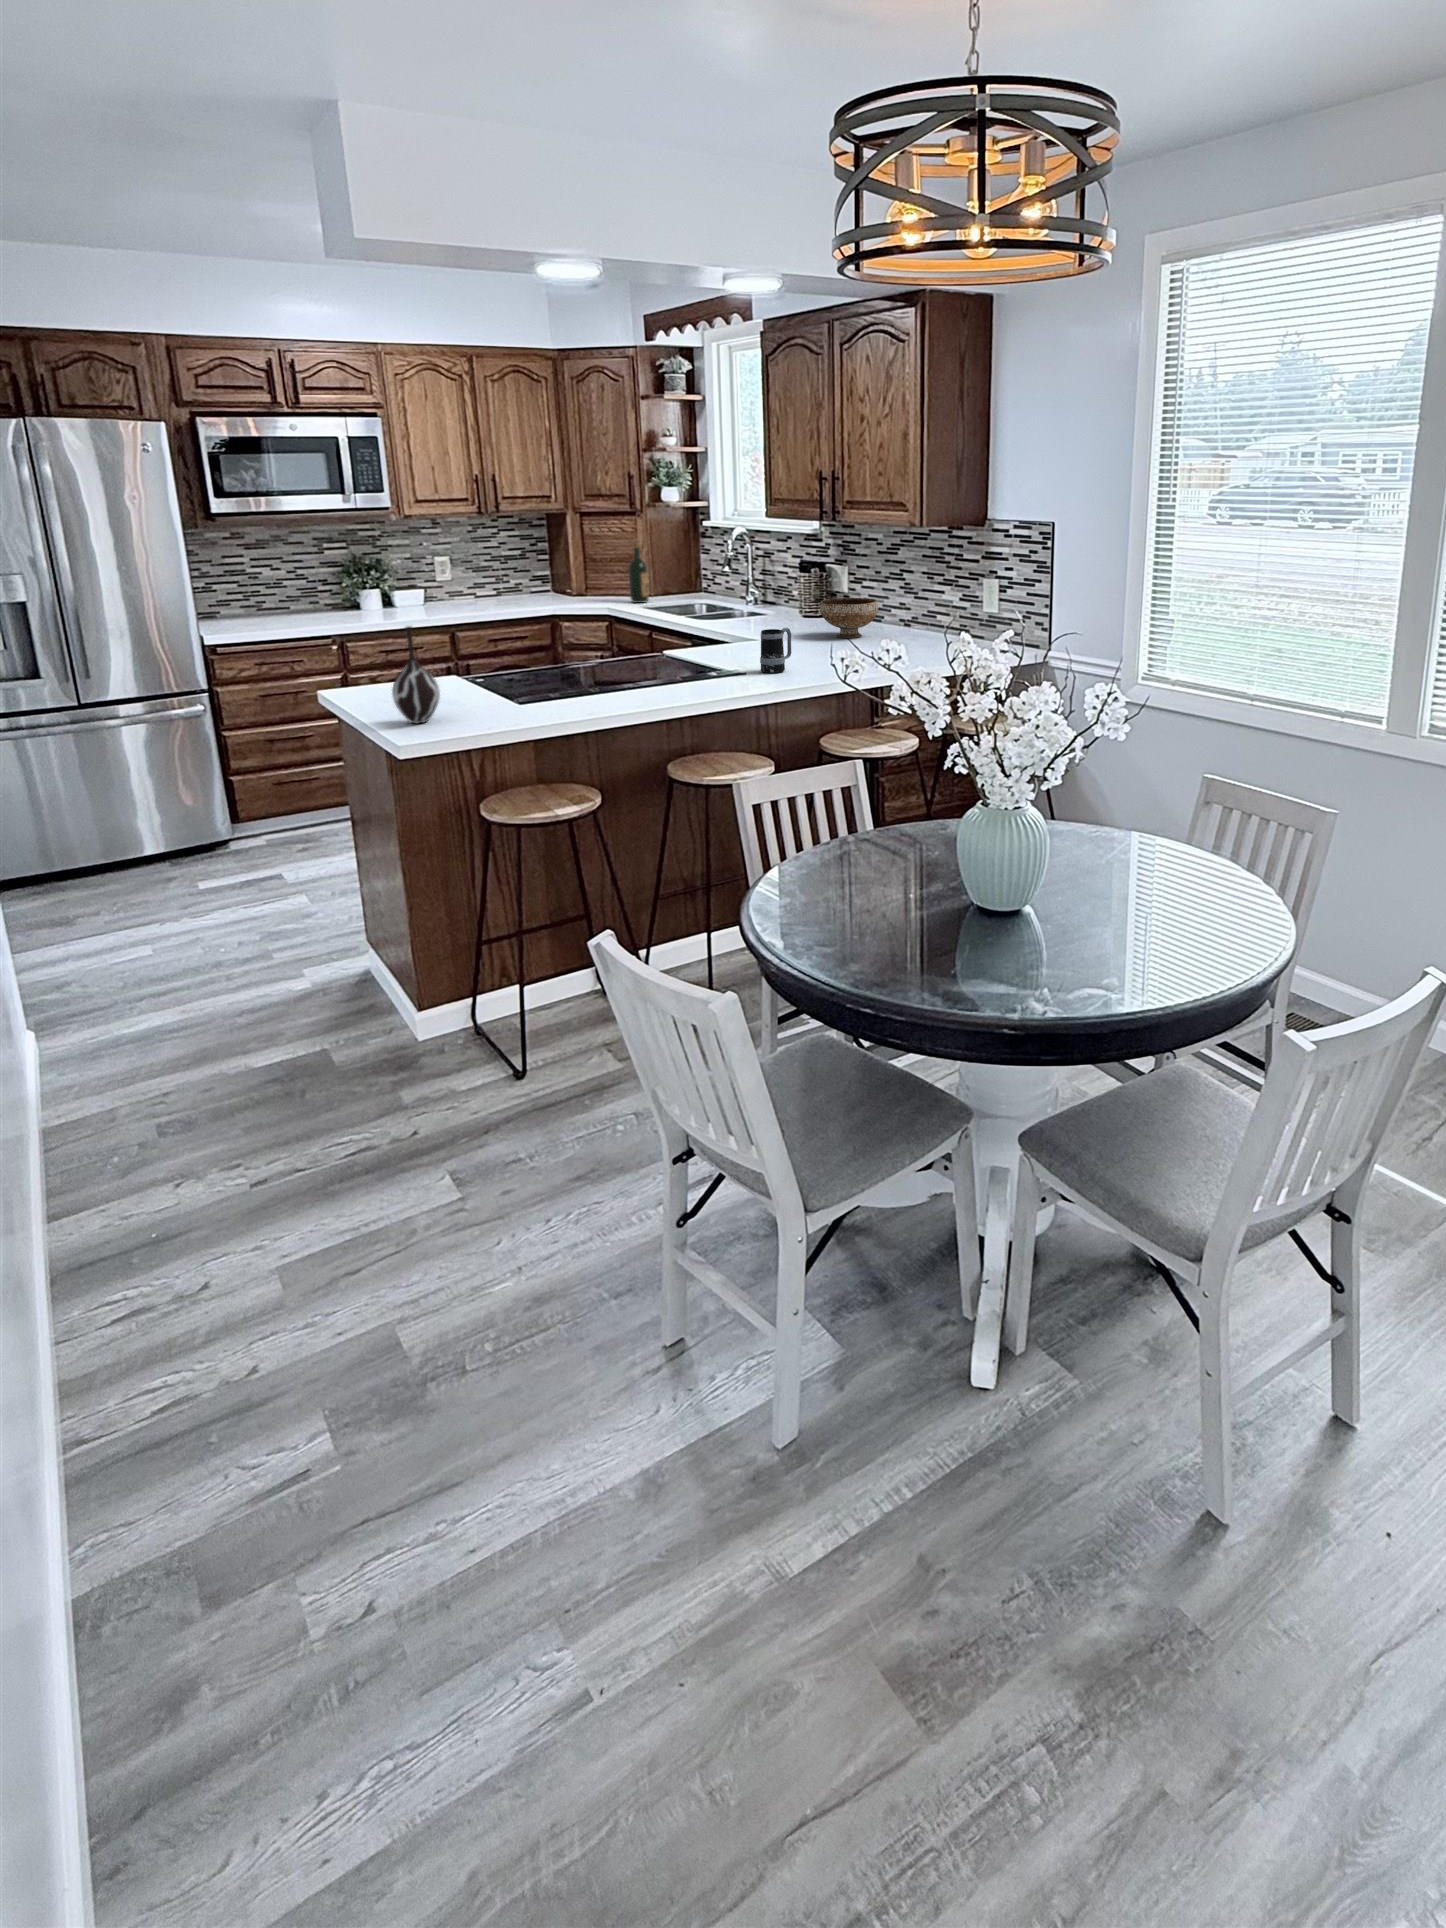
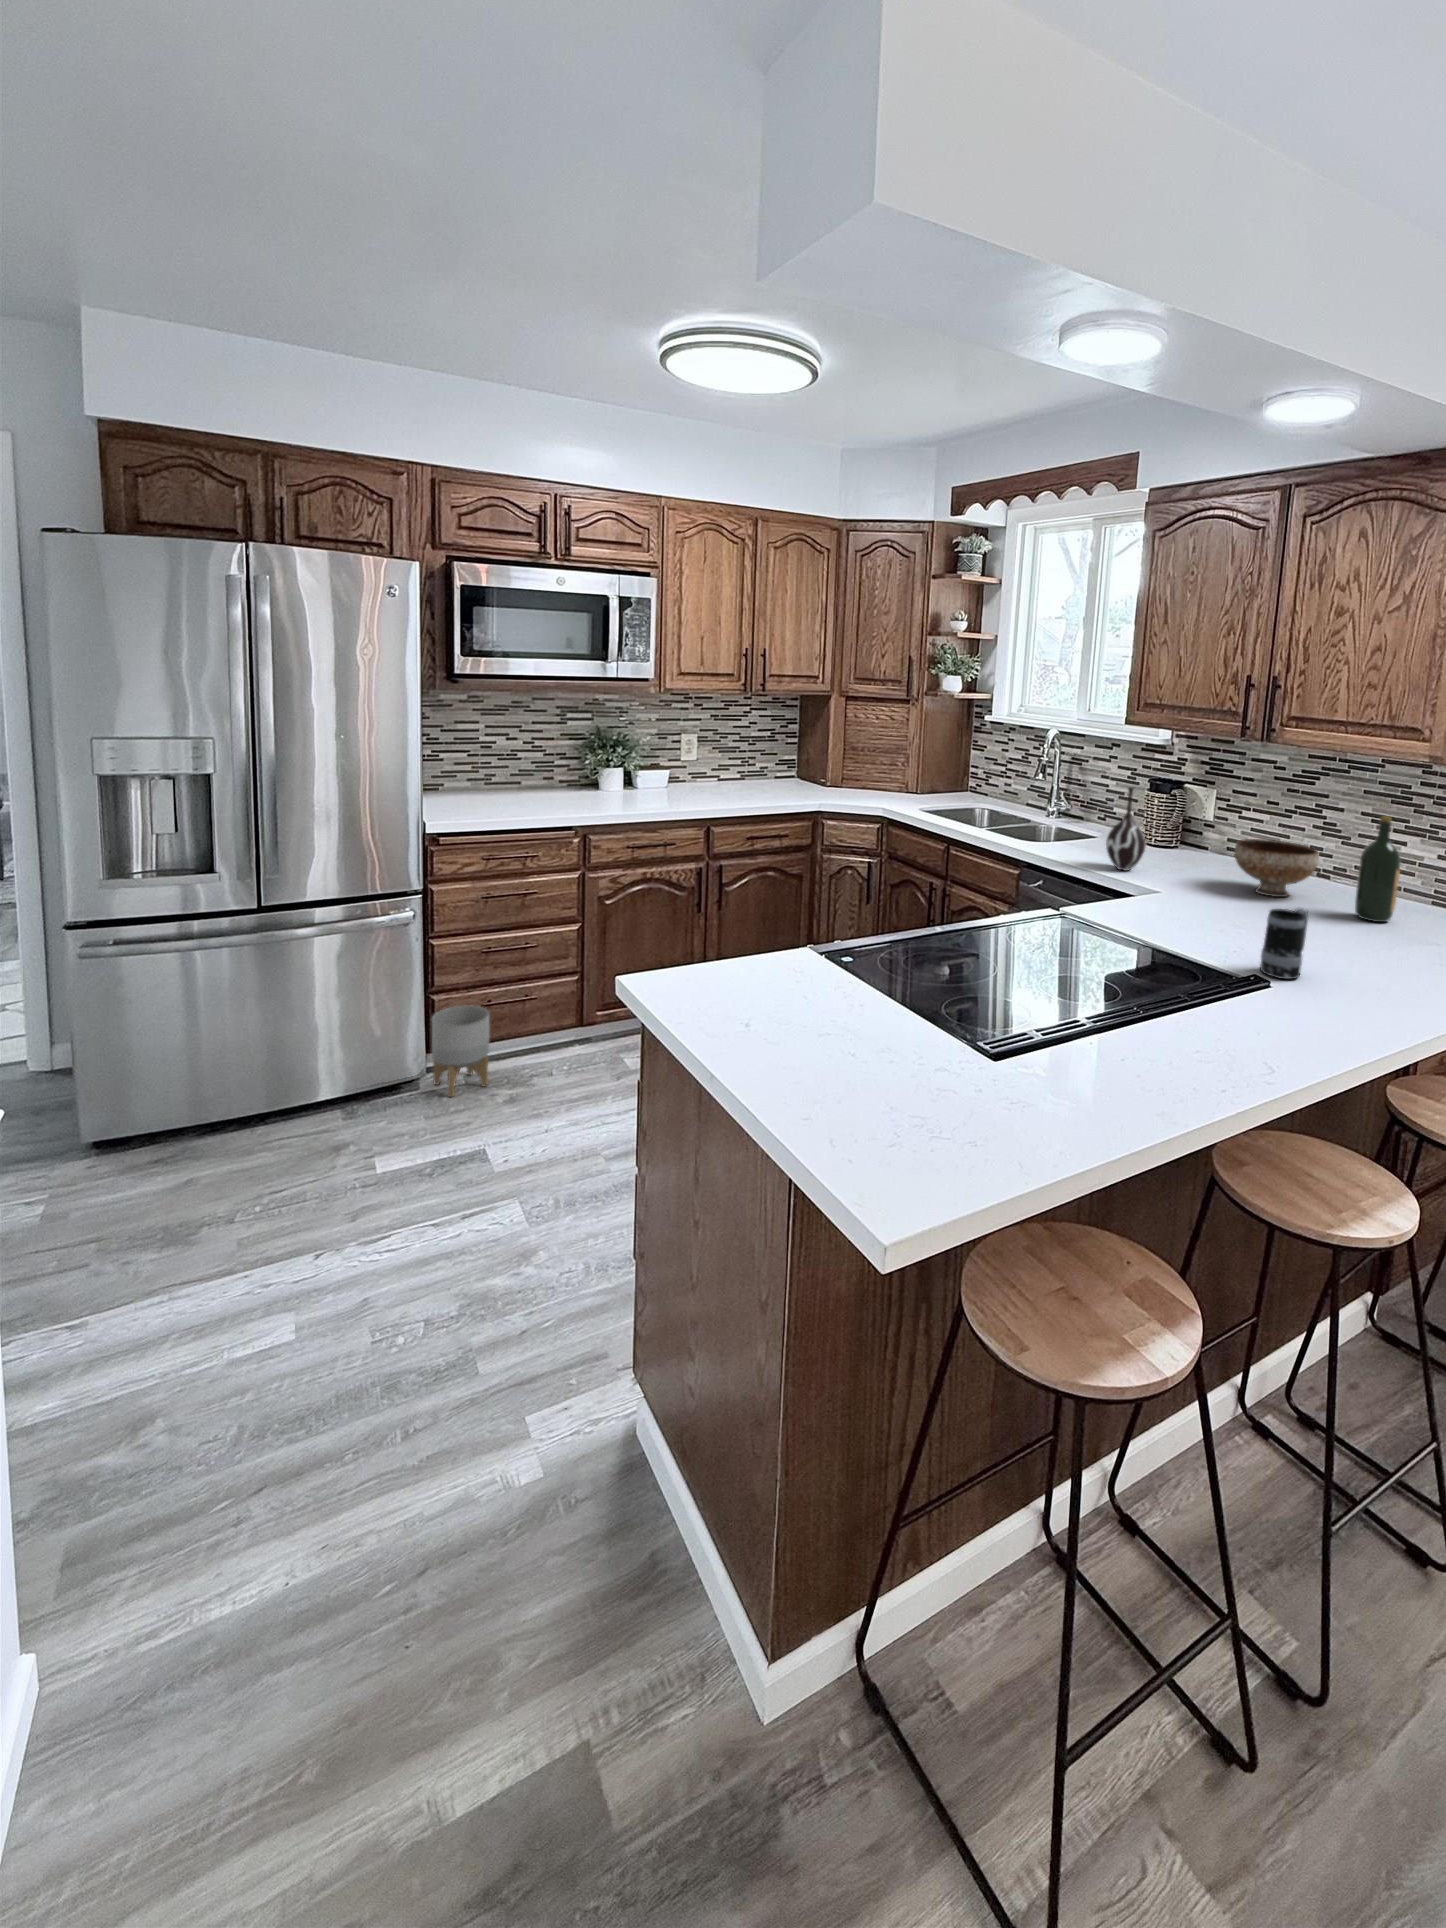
wine bottle: present [628,545,649,603] -> present [1355,816,1401,922]
vase: present [392,626,440,723] -> present [1106,787,1146,871]
planter: none [231,781,285,848] -> present [432,1006,489,1097]

